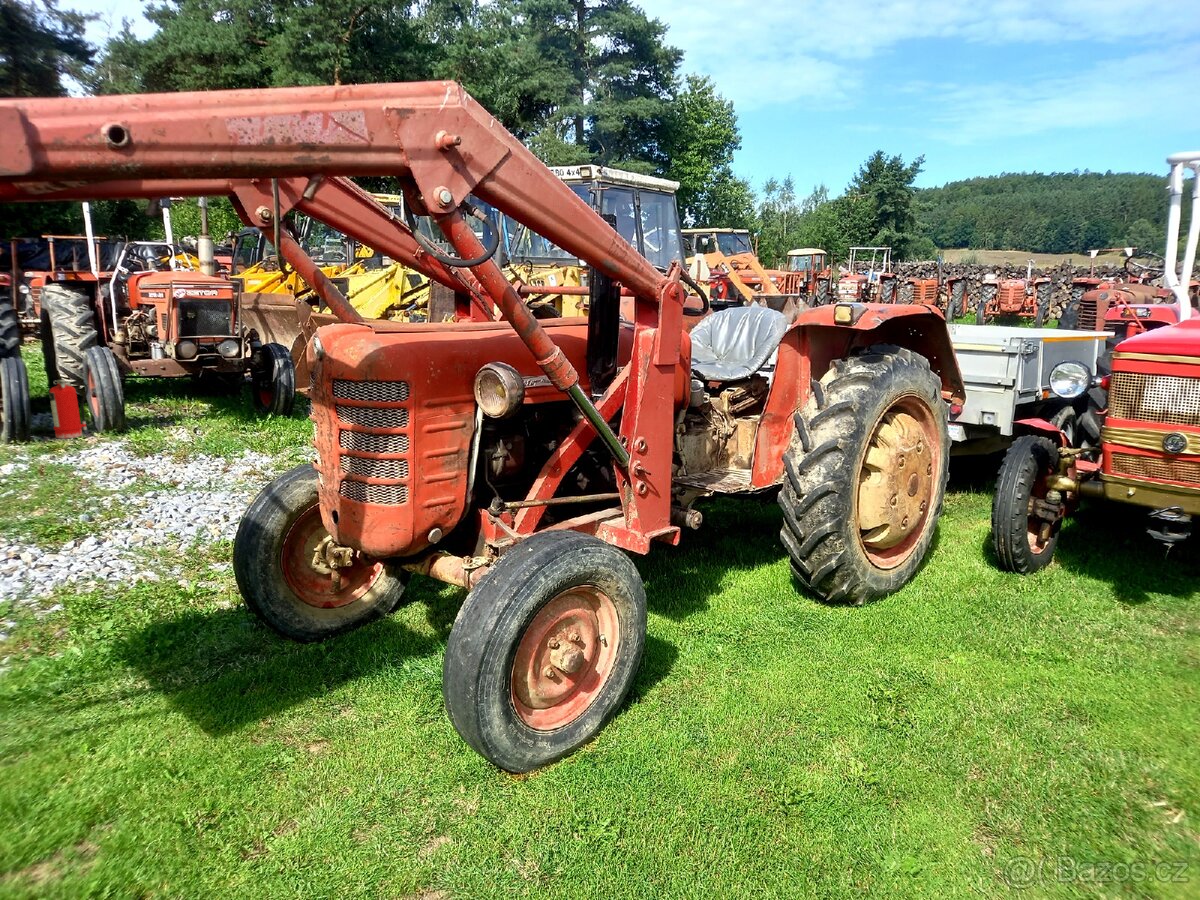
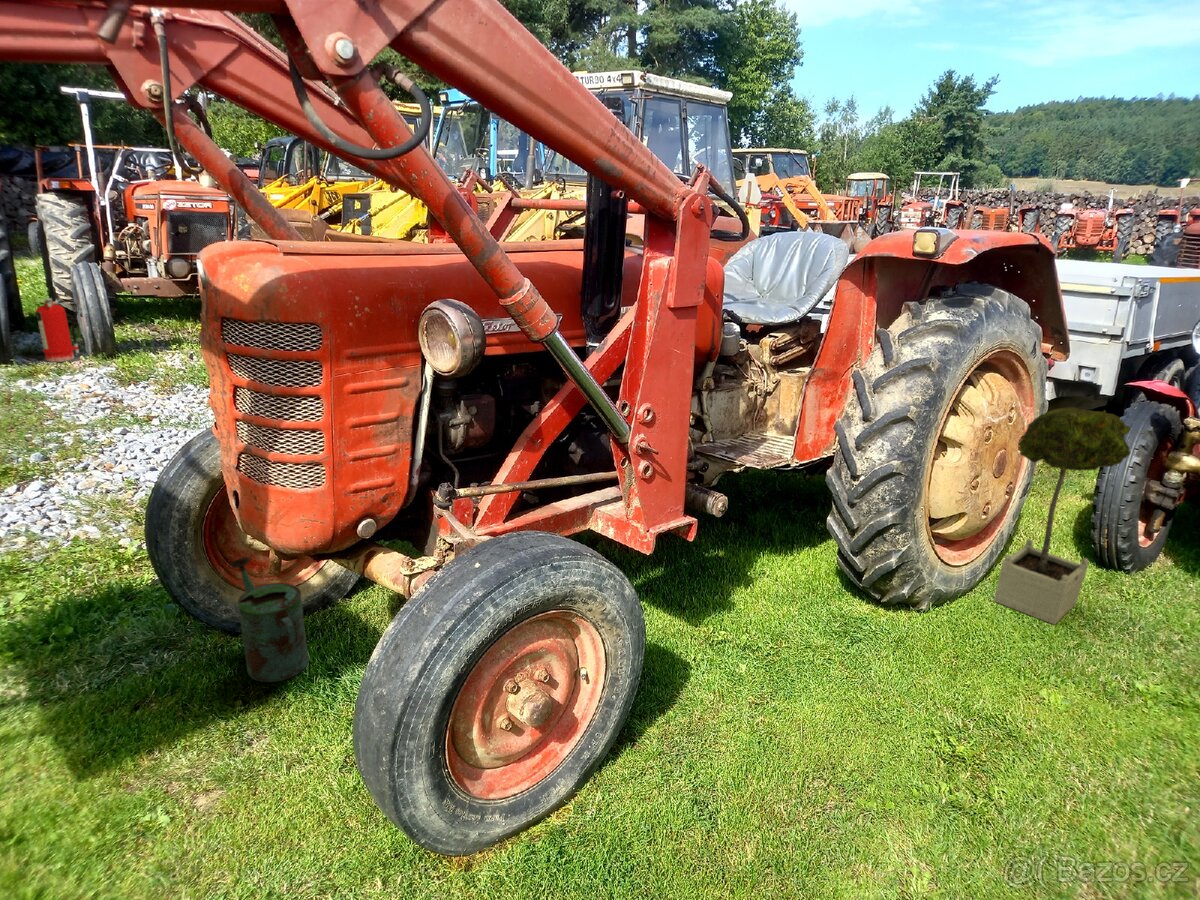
potted tree: none [918,438,1008,611] -> present [994,407,1131,624]
watering can: none [303,576,370,674] -> present [230,557,308,682]

